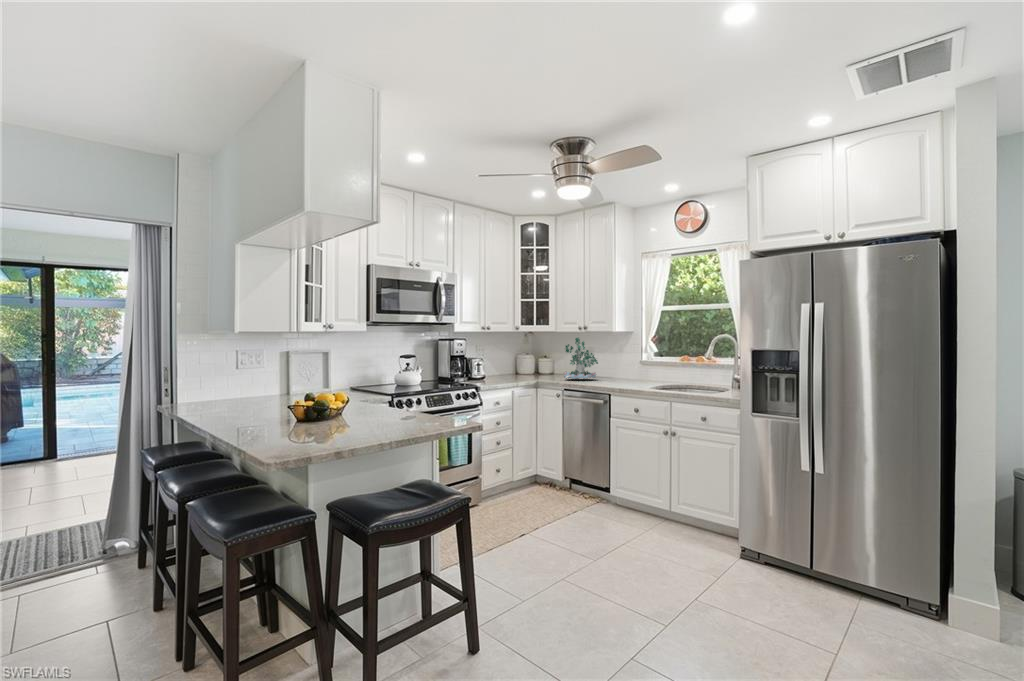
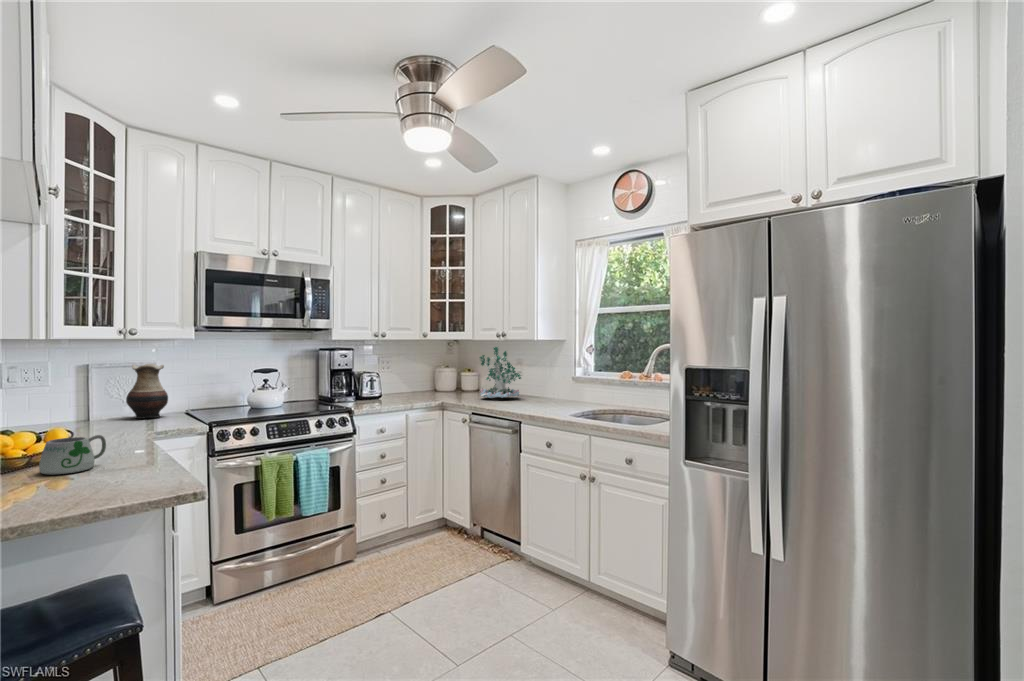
vase: none [323,350,350,391] -> present [126,364,168,419]
mug: none [366,391,402,412] -> present [39,435,106,474]

